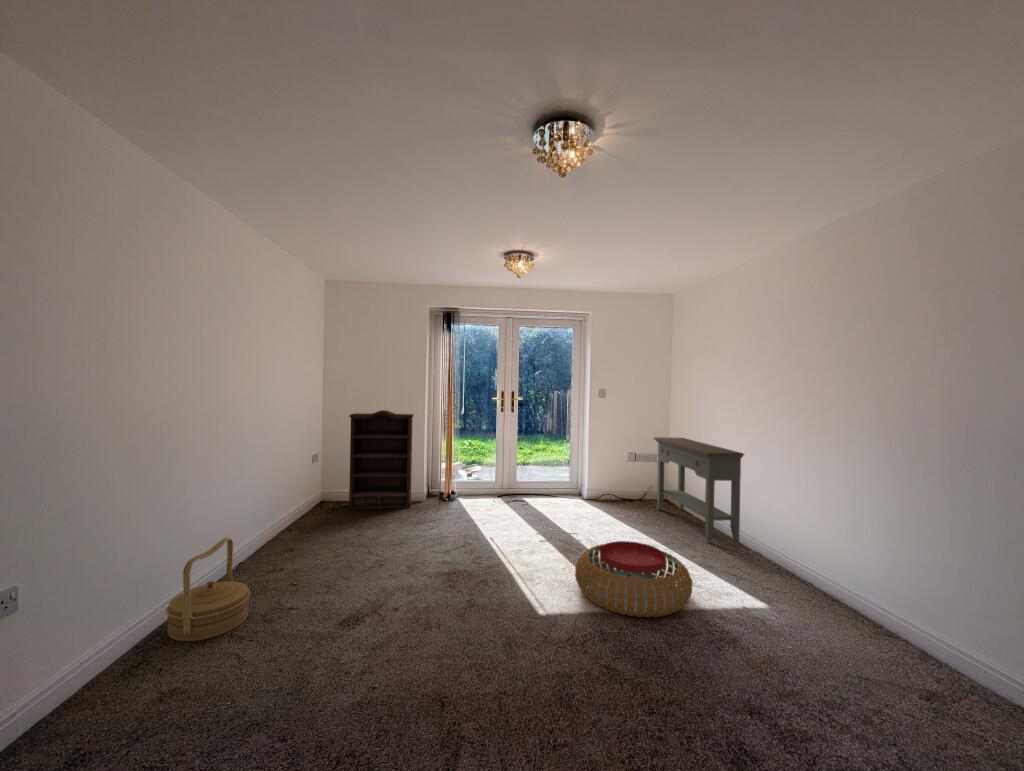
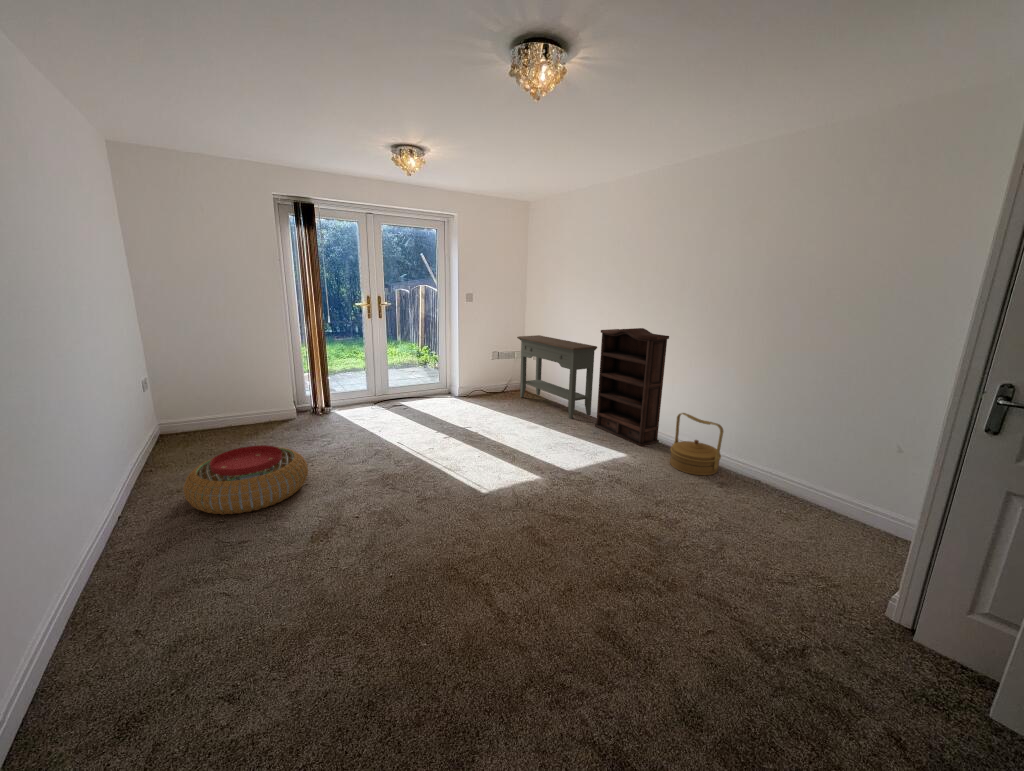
bookshelf: present [348,410,414,509] -> present [595,328,669,446]
woven basket: present [166,538,250,641] -> present [670,413,723,475]
pouf: present [575,541,692,618] -> present [183,445,308,515]

